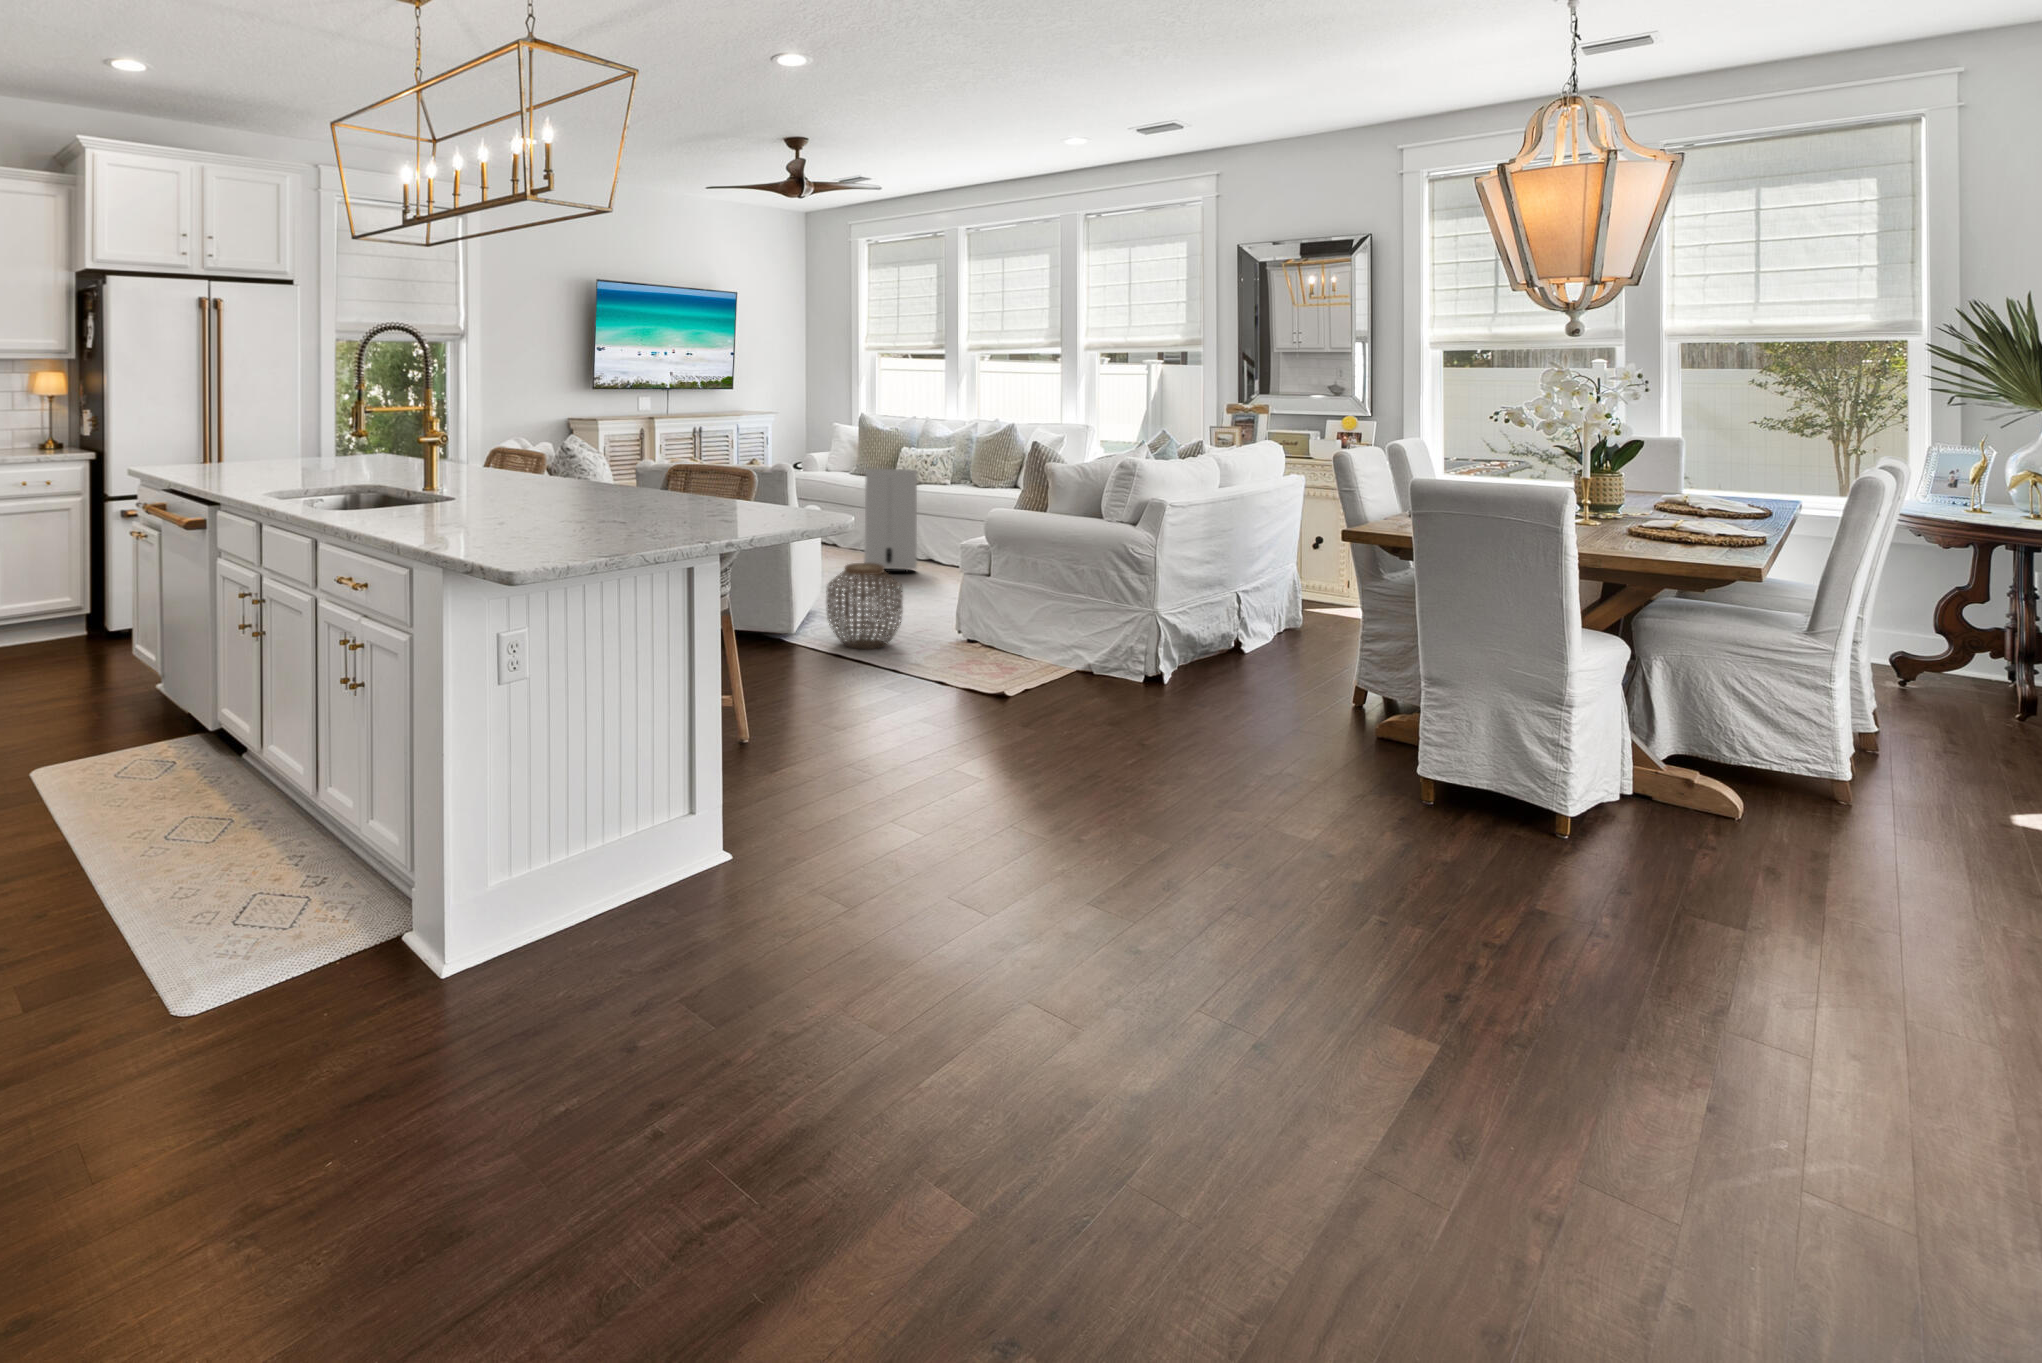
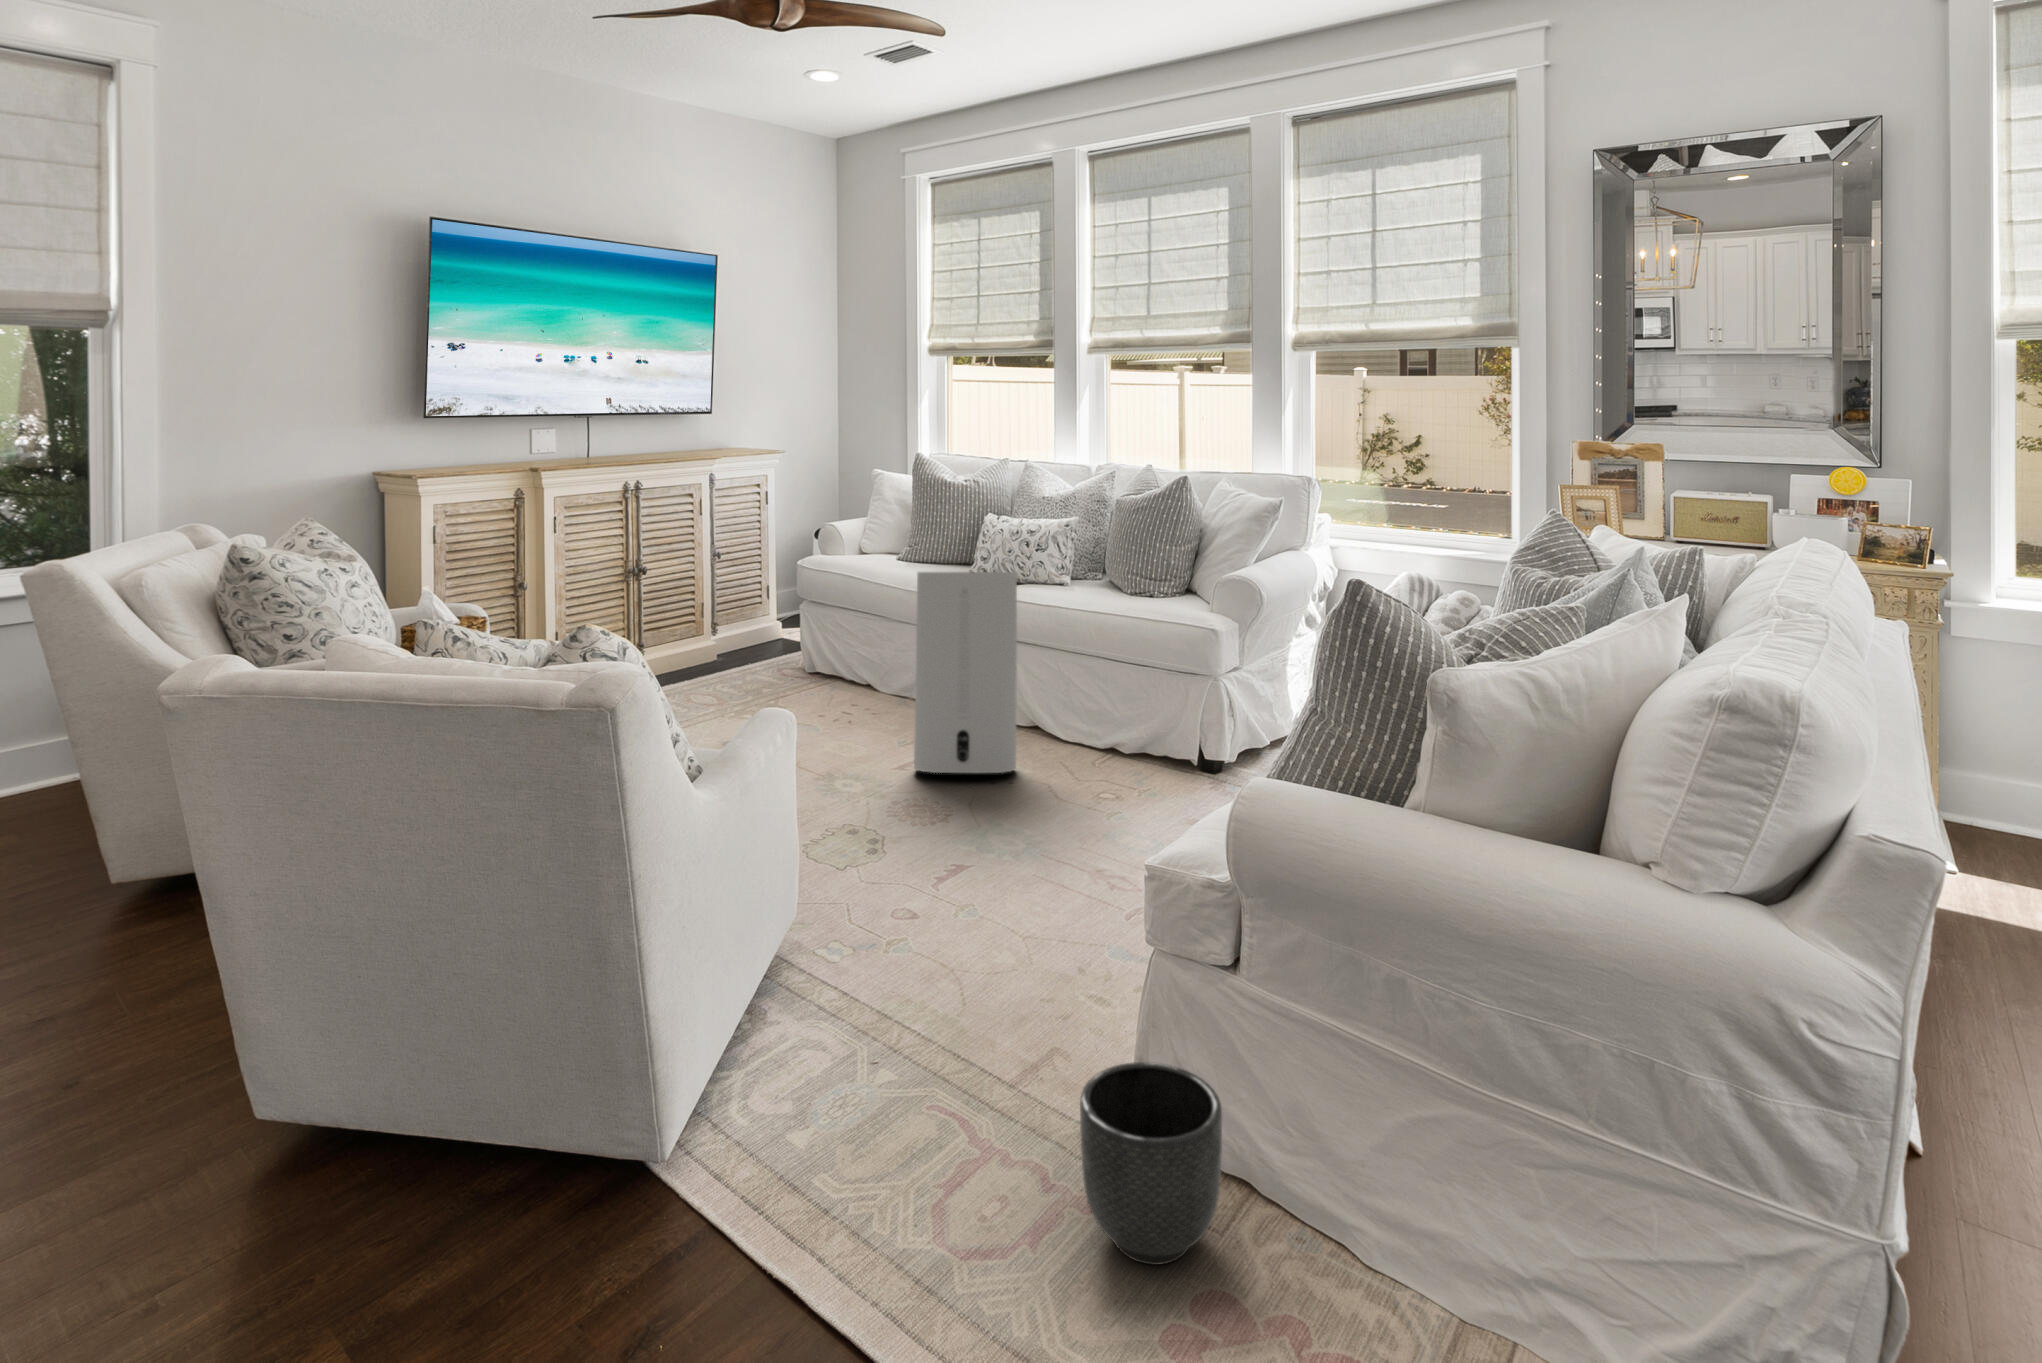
woven basket: present [826,563,902,649] -> none [796,895,1012,1177]
planter: none [923,610,970,663] -> present [1080,1062,1222,1265]

